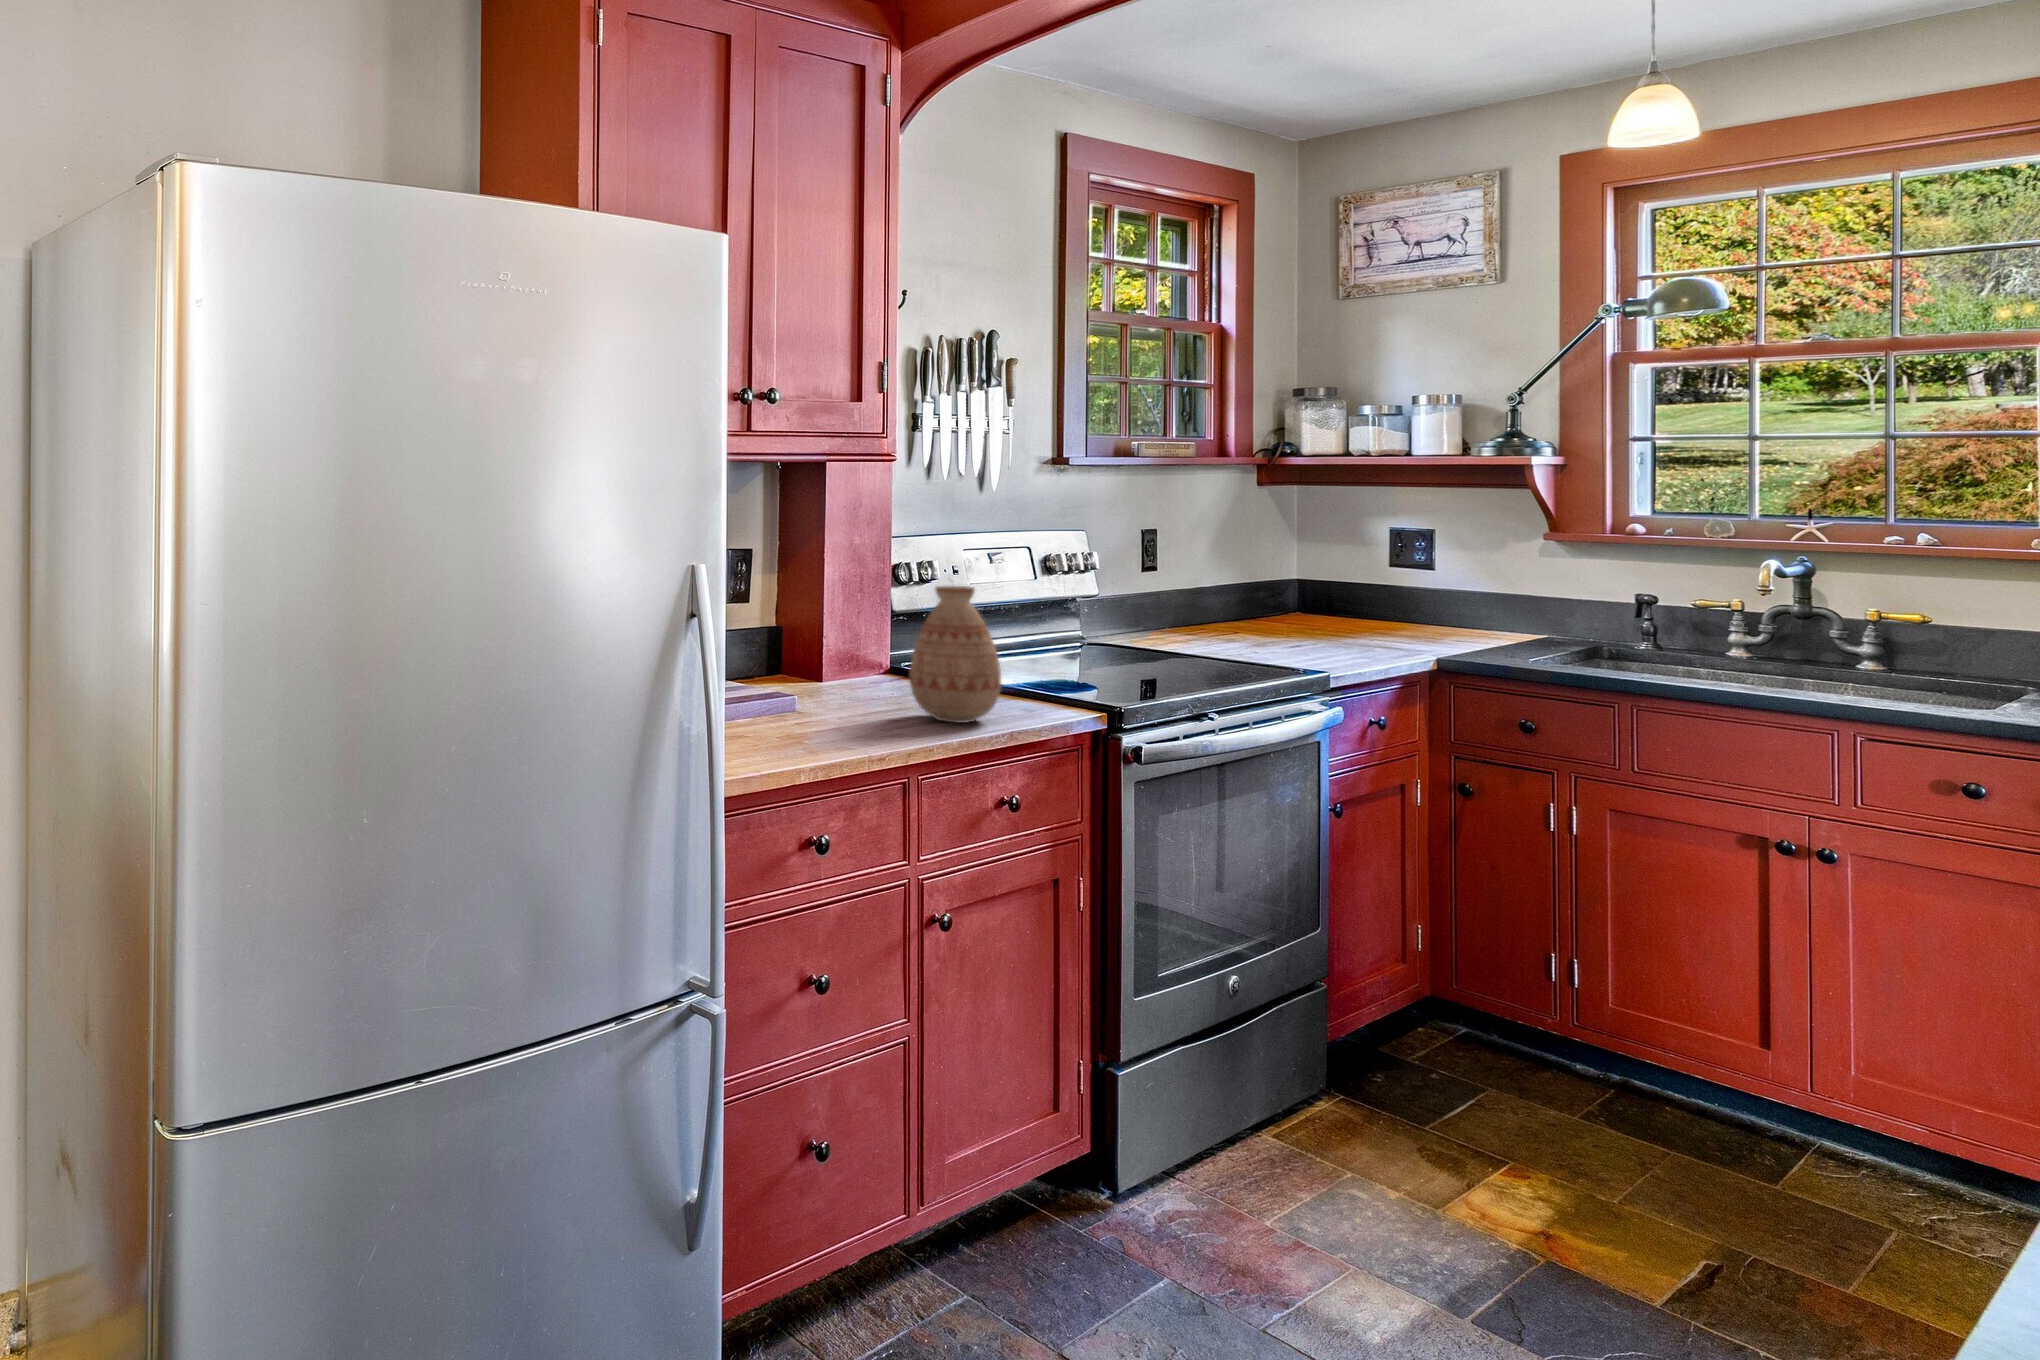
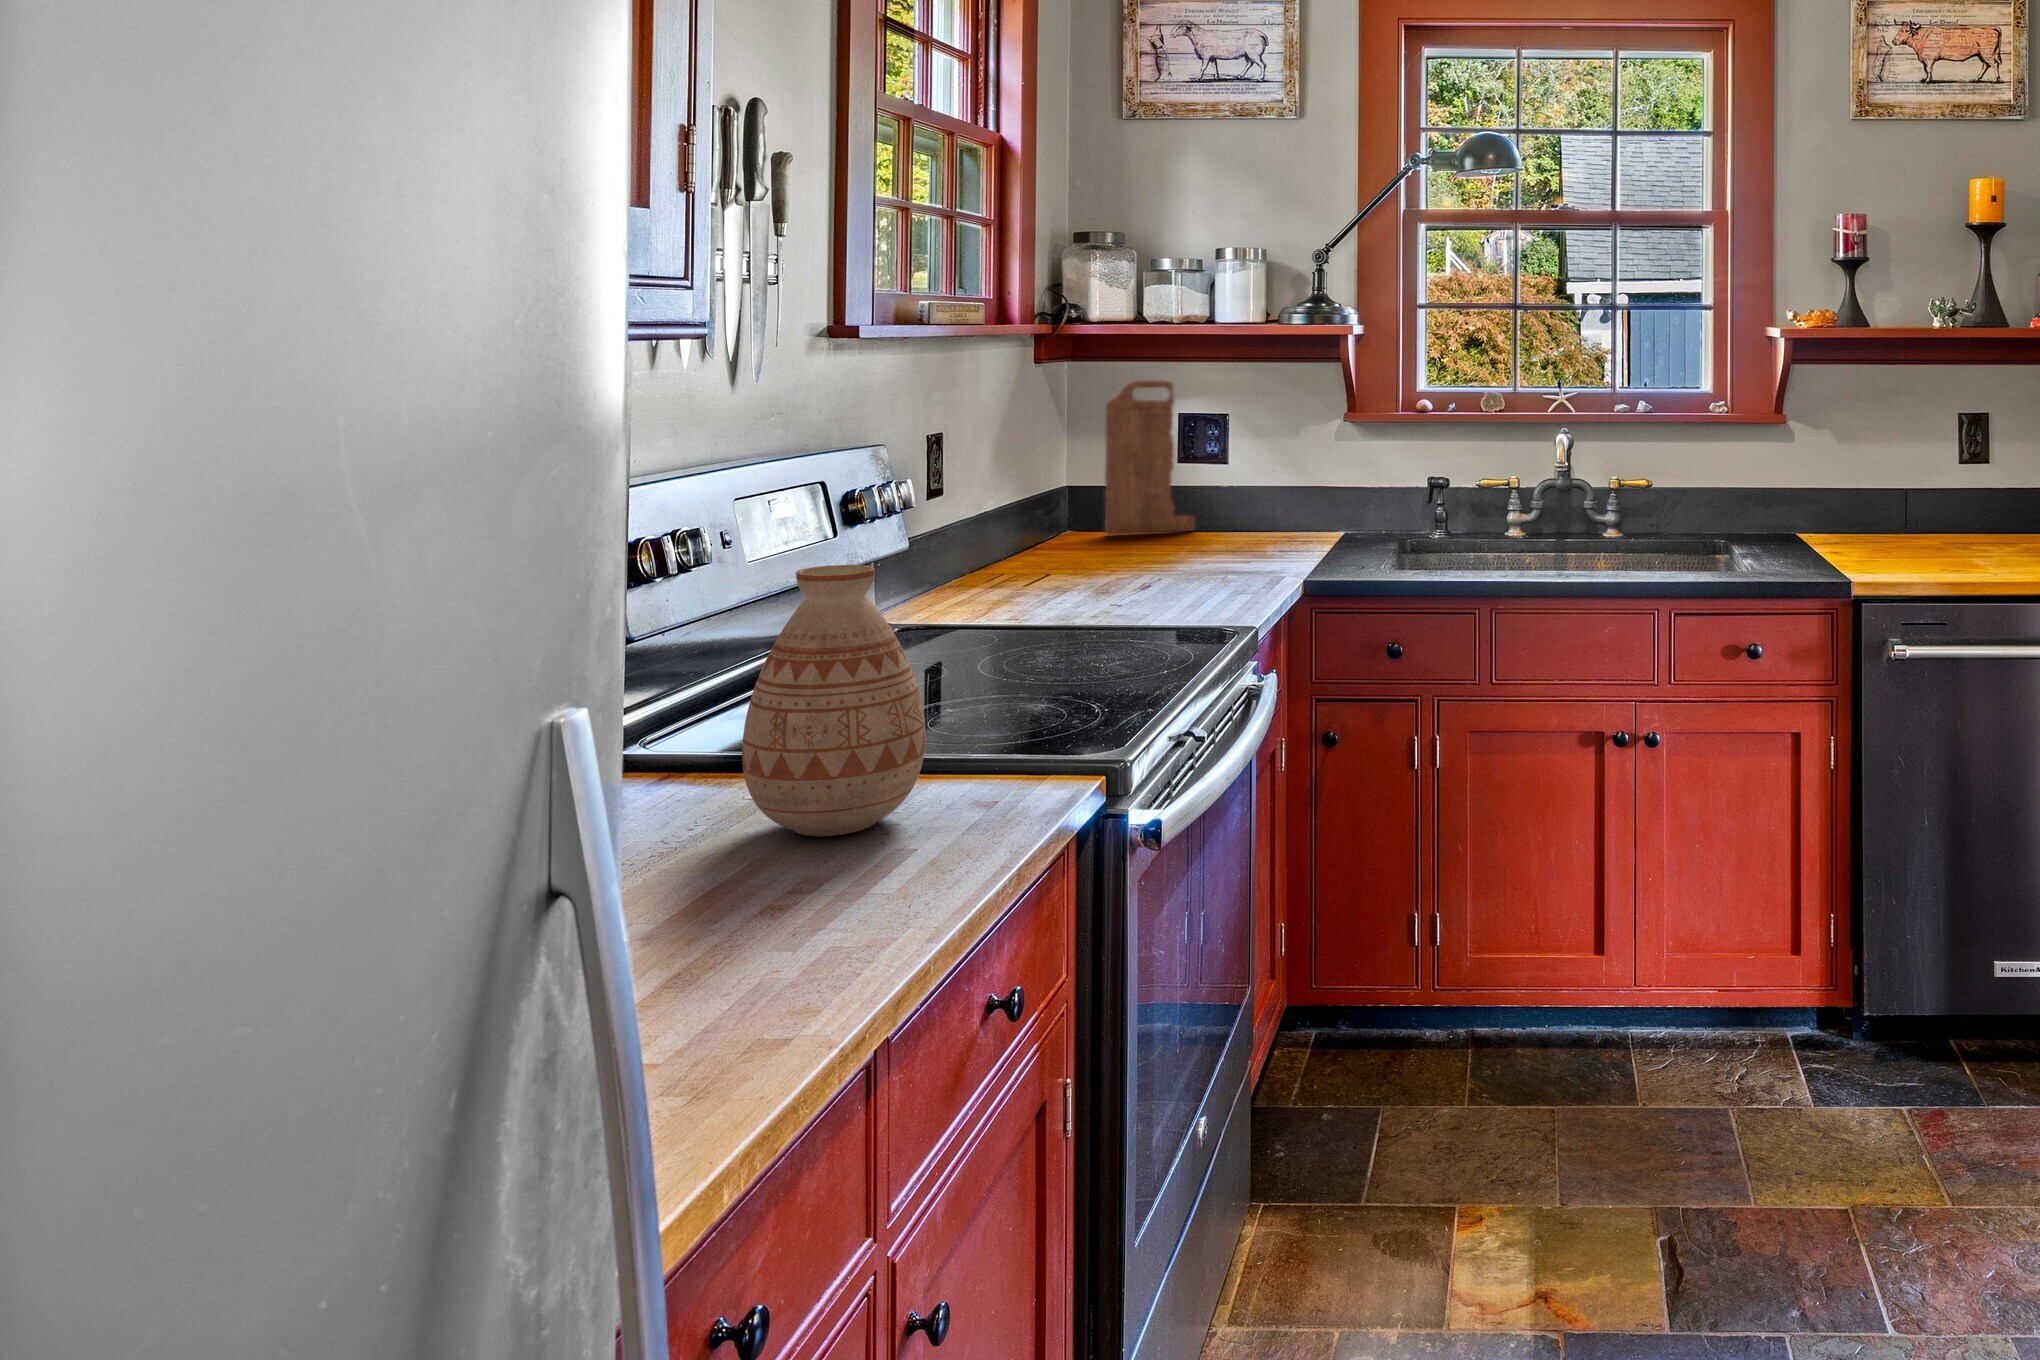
cutting board: none [1323,501,1405,623] -> present [1105,380,1195,535]

